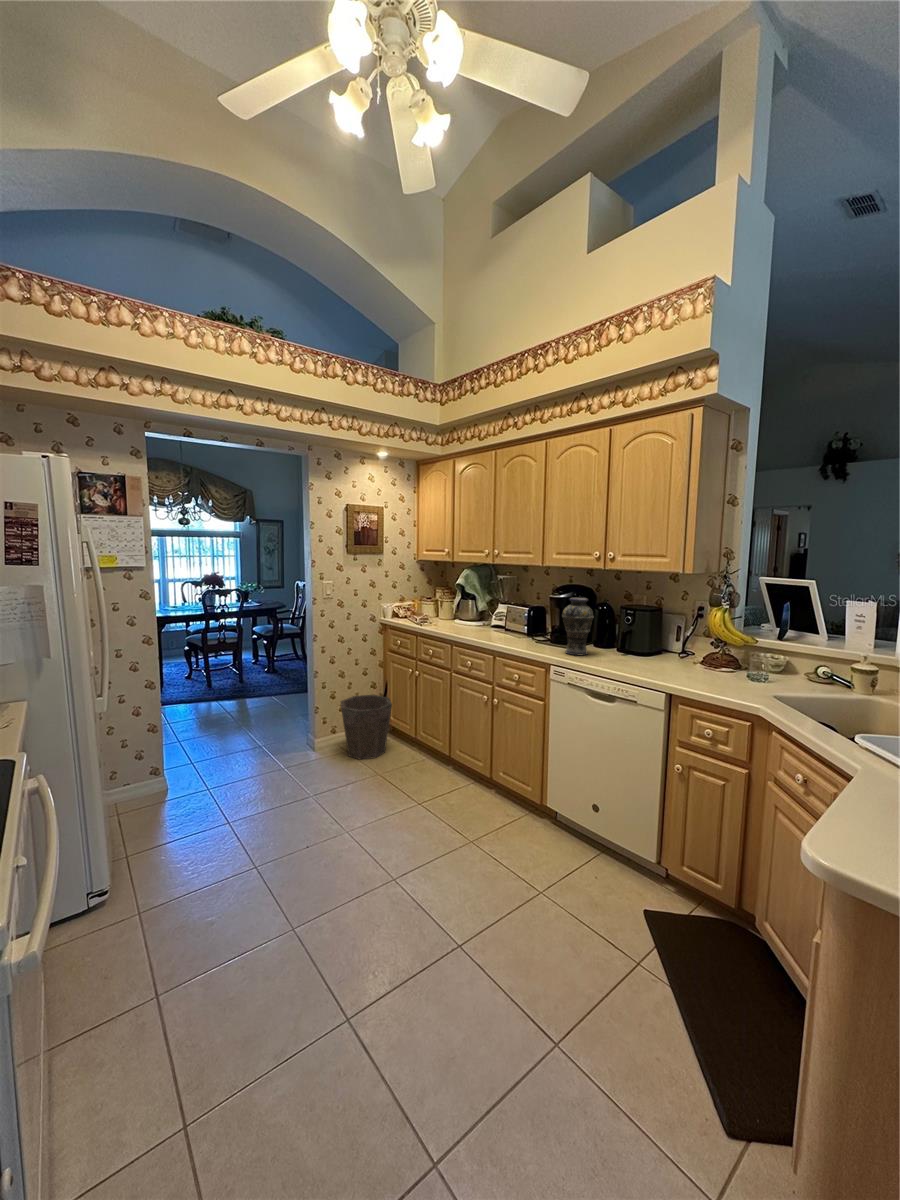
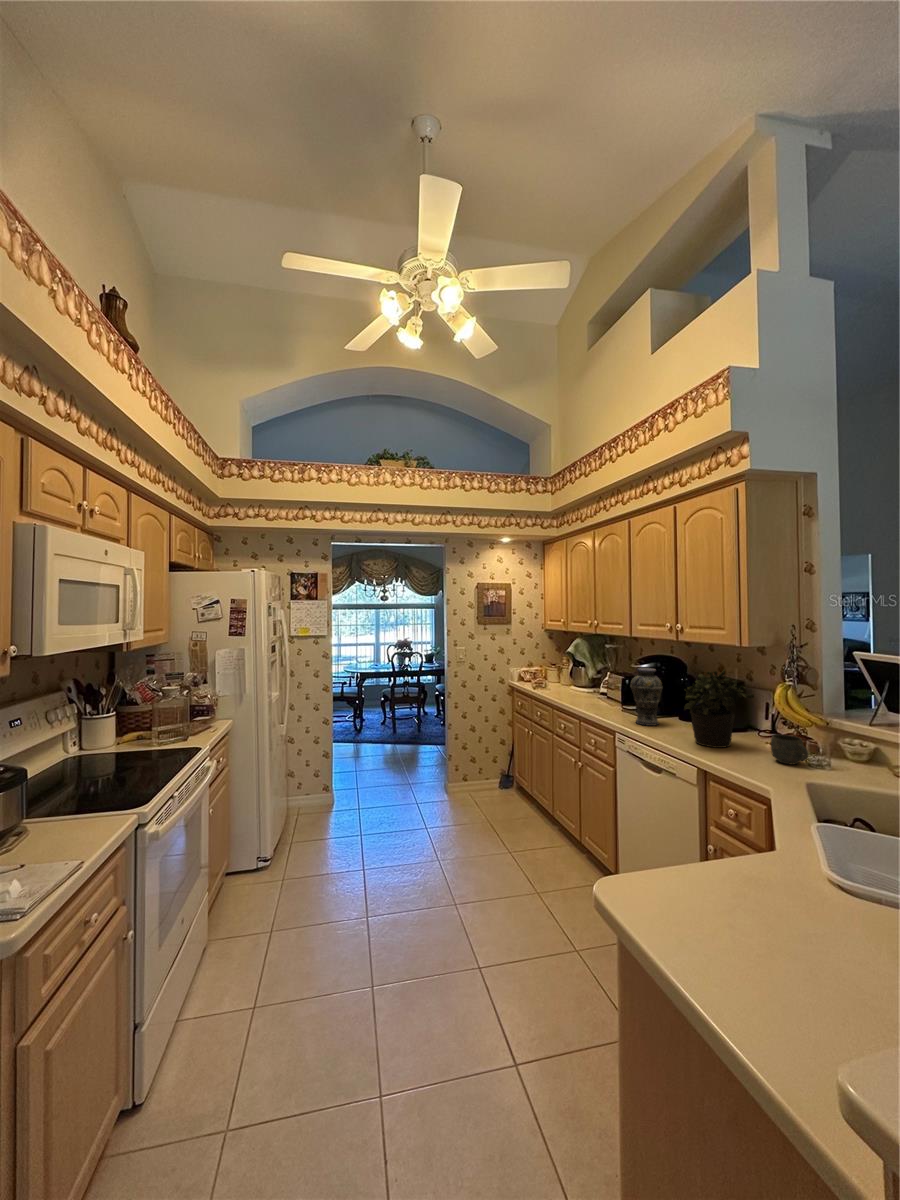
potted plant: none [635,596,695,671] -> present [684,670,754,748]
mug: none [720,654,757,681] -> present [771,734,808,764]
waste bin: present [341,695,392,759] -> none [464,750,510,809]

